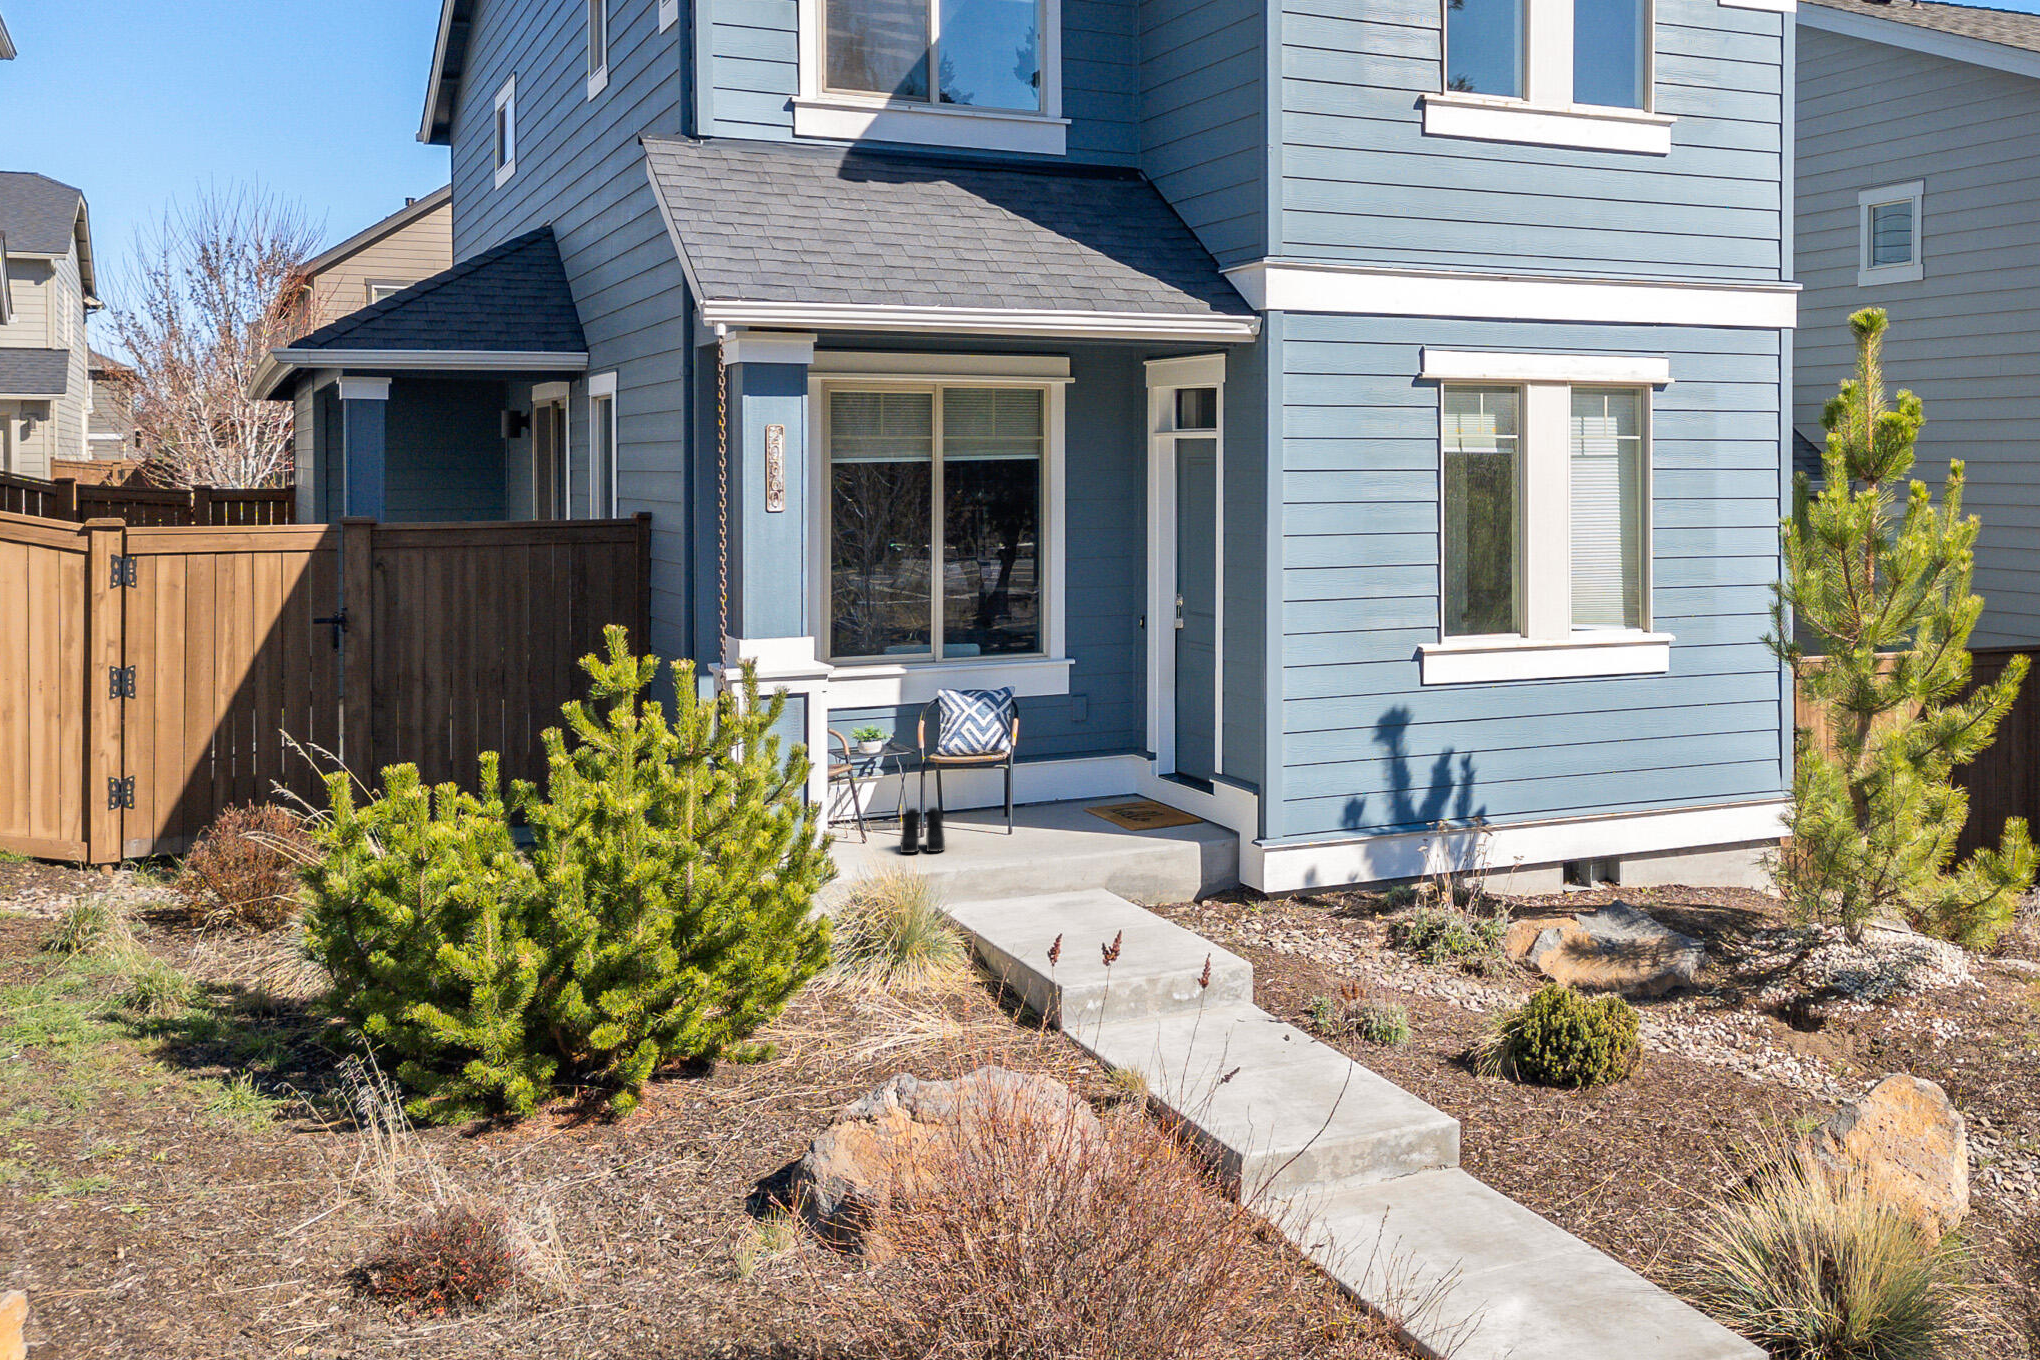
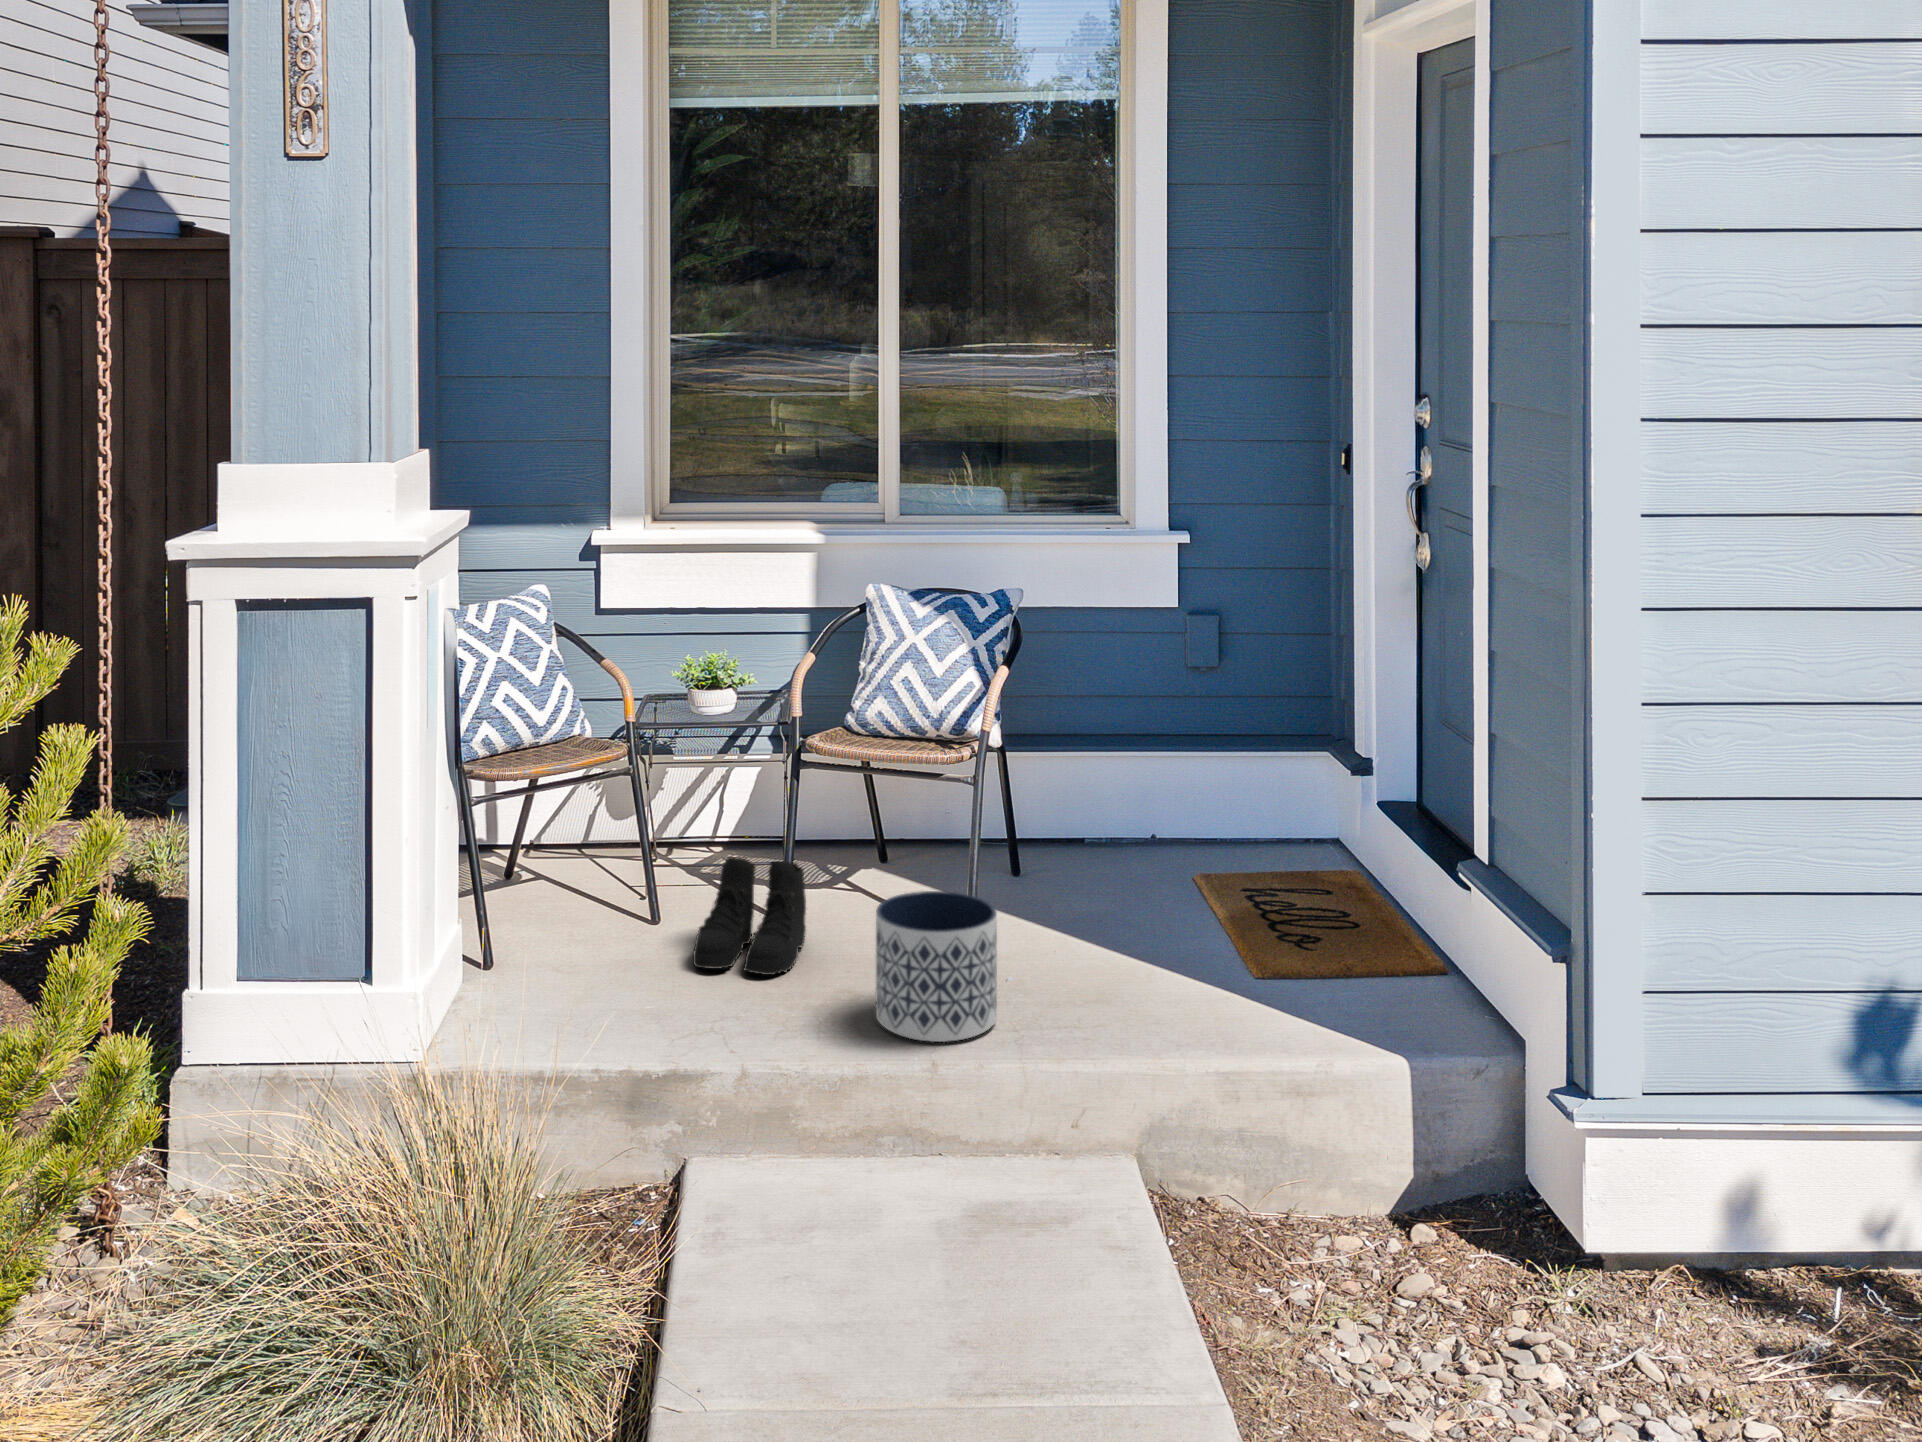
planter: none [995,805,1044,858] -> present [876,891,997,1042]

